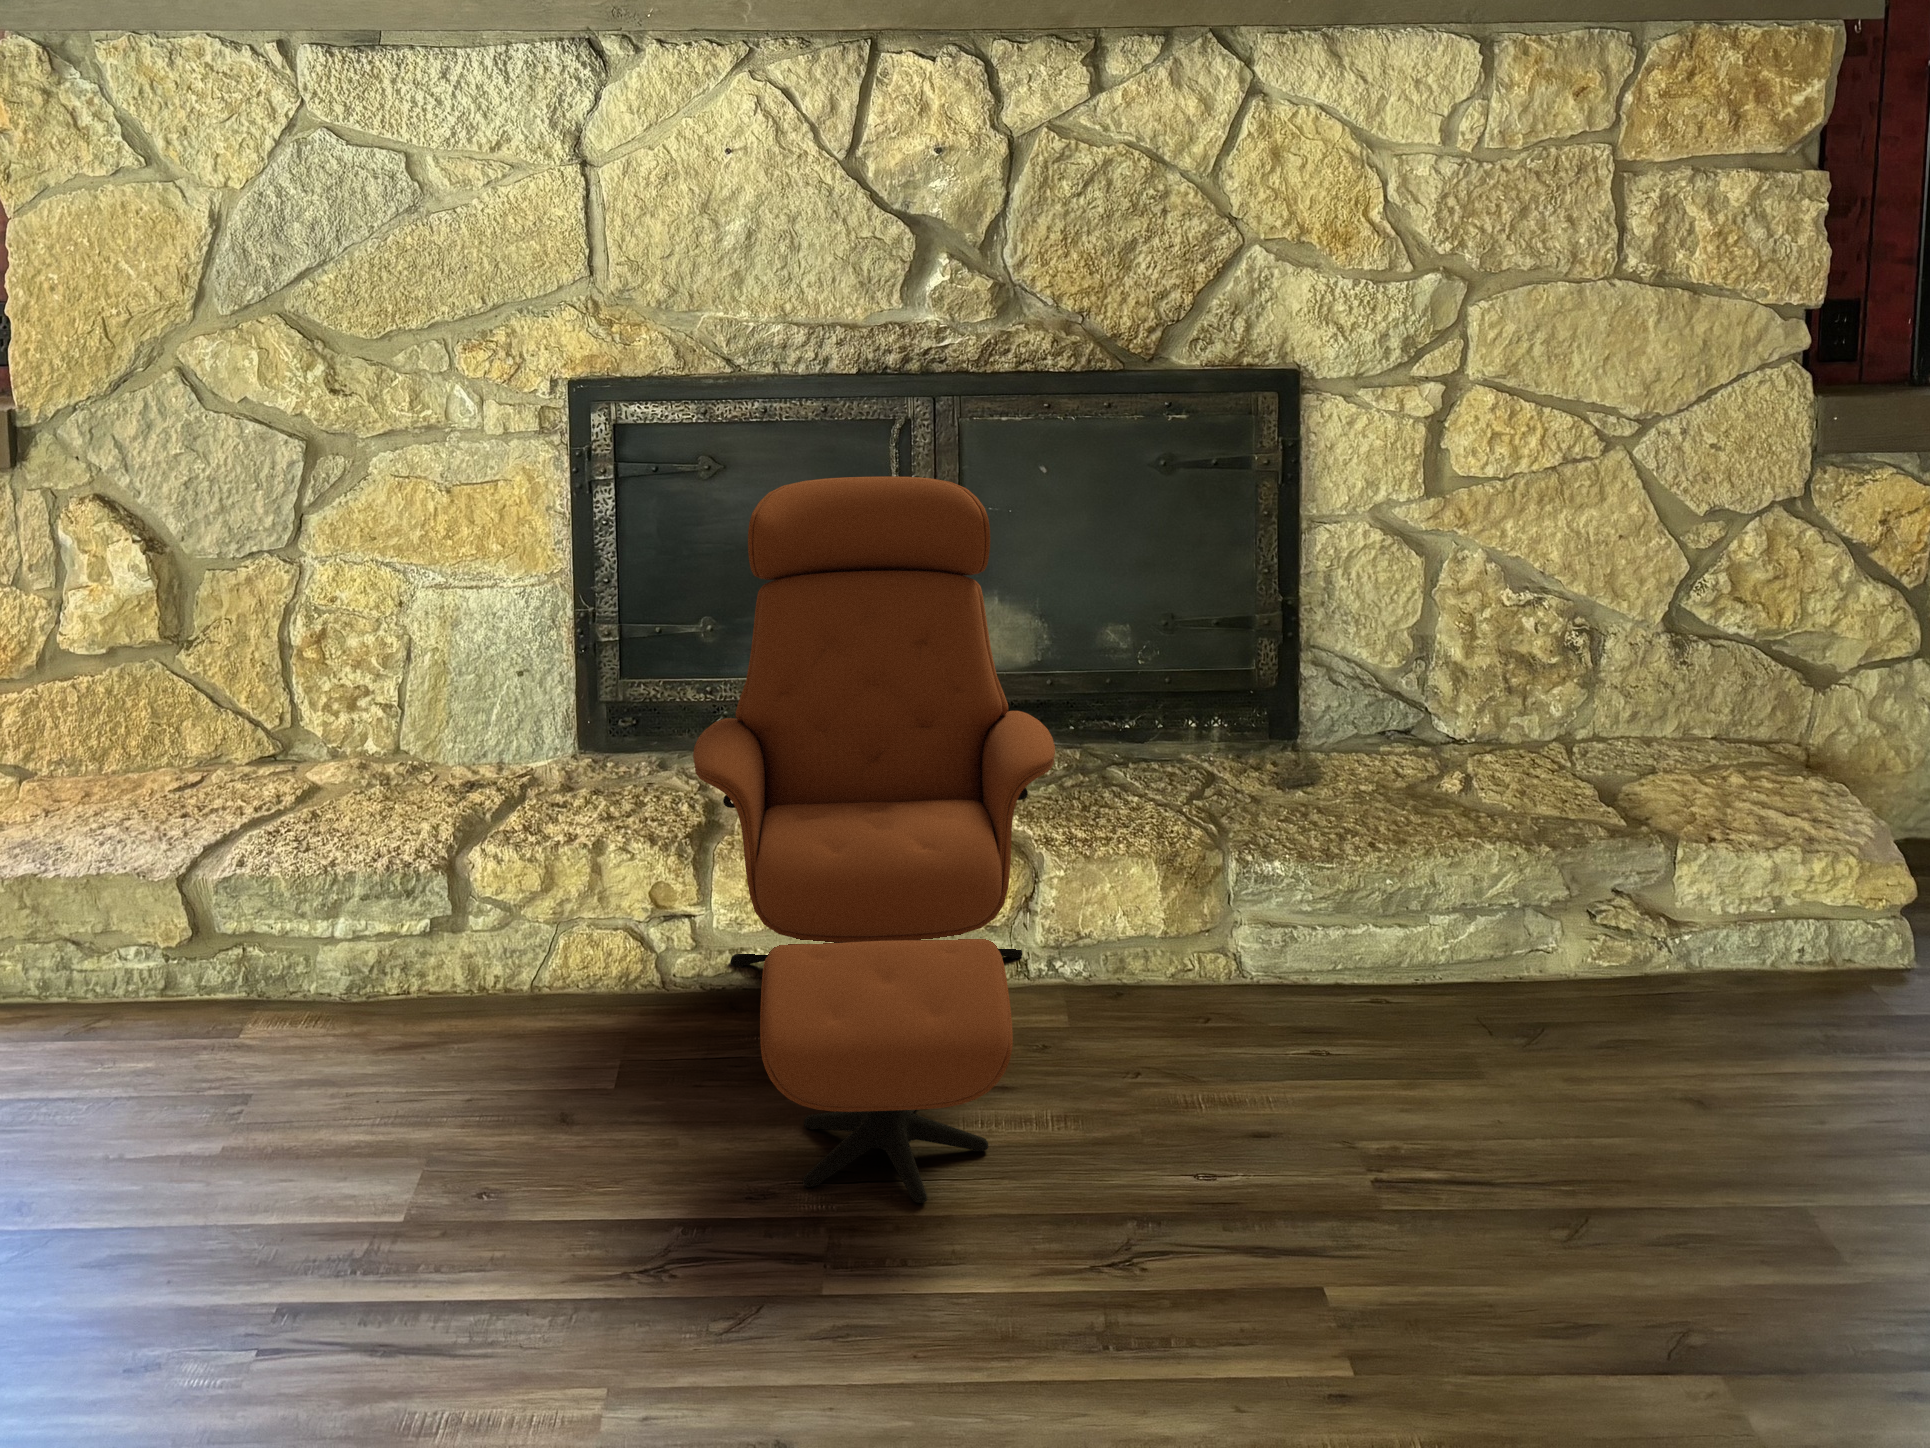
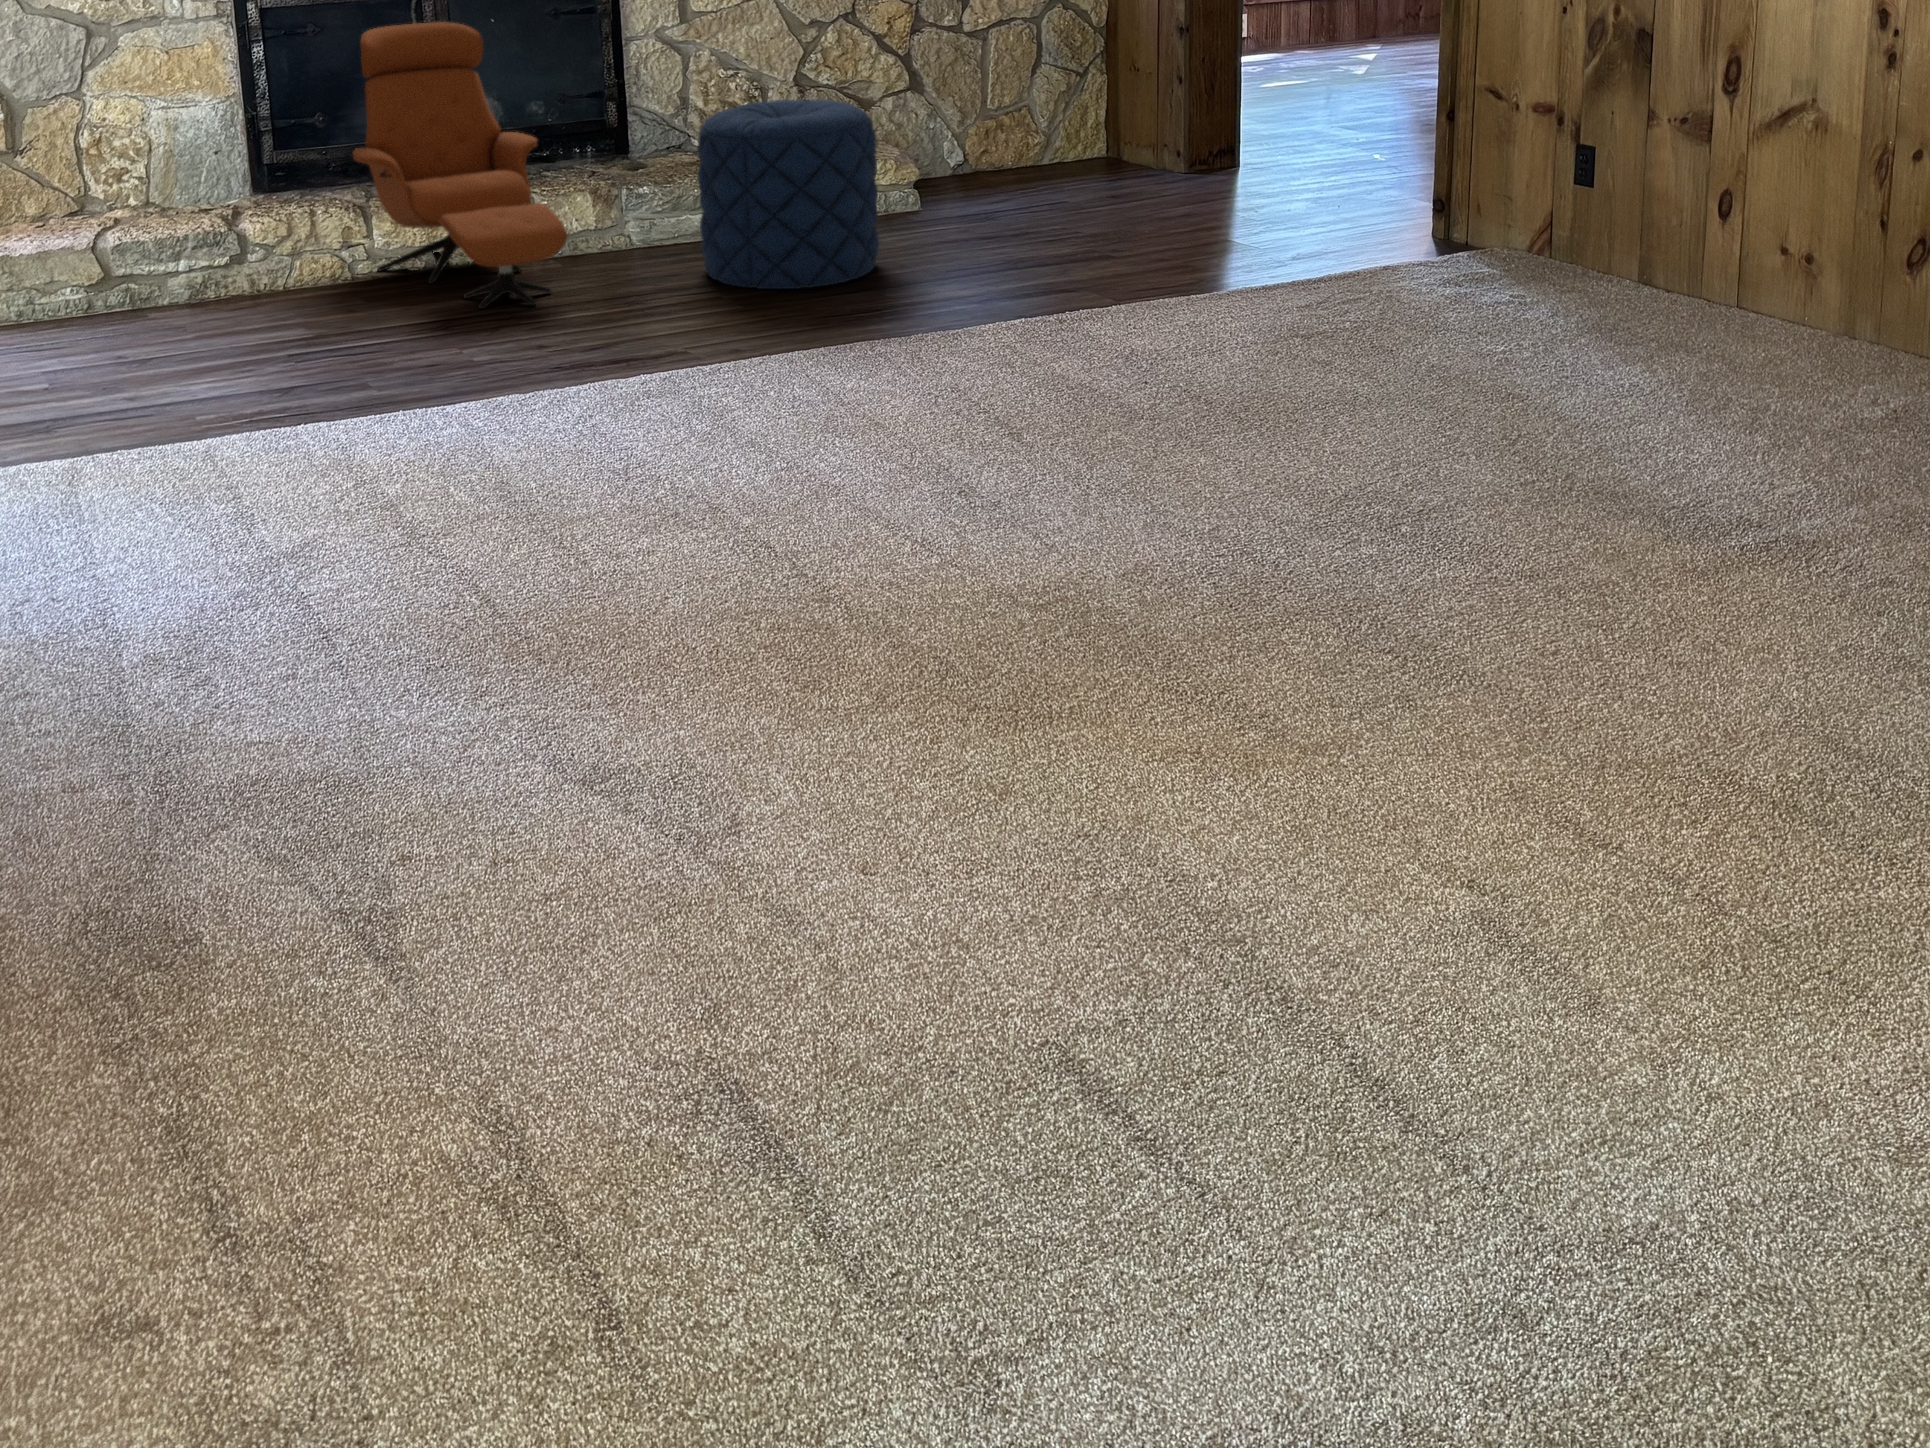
pouf: none [1342,767,1791,1301] -> present [698,100,879,289]

